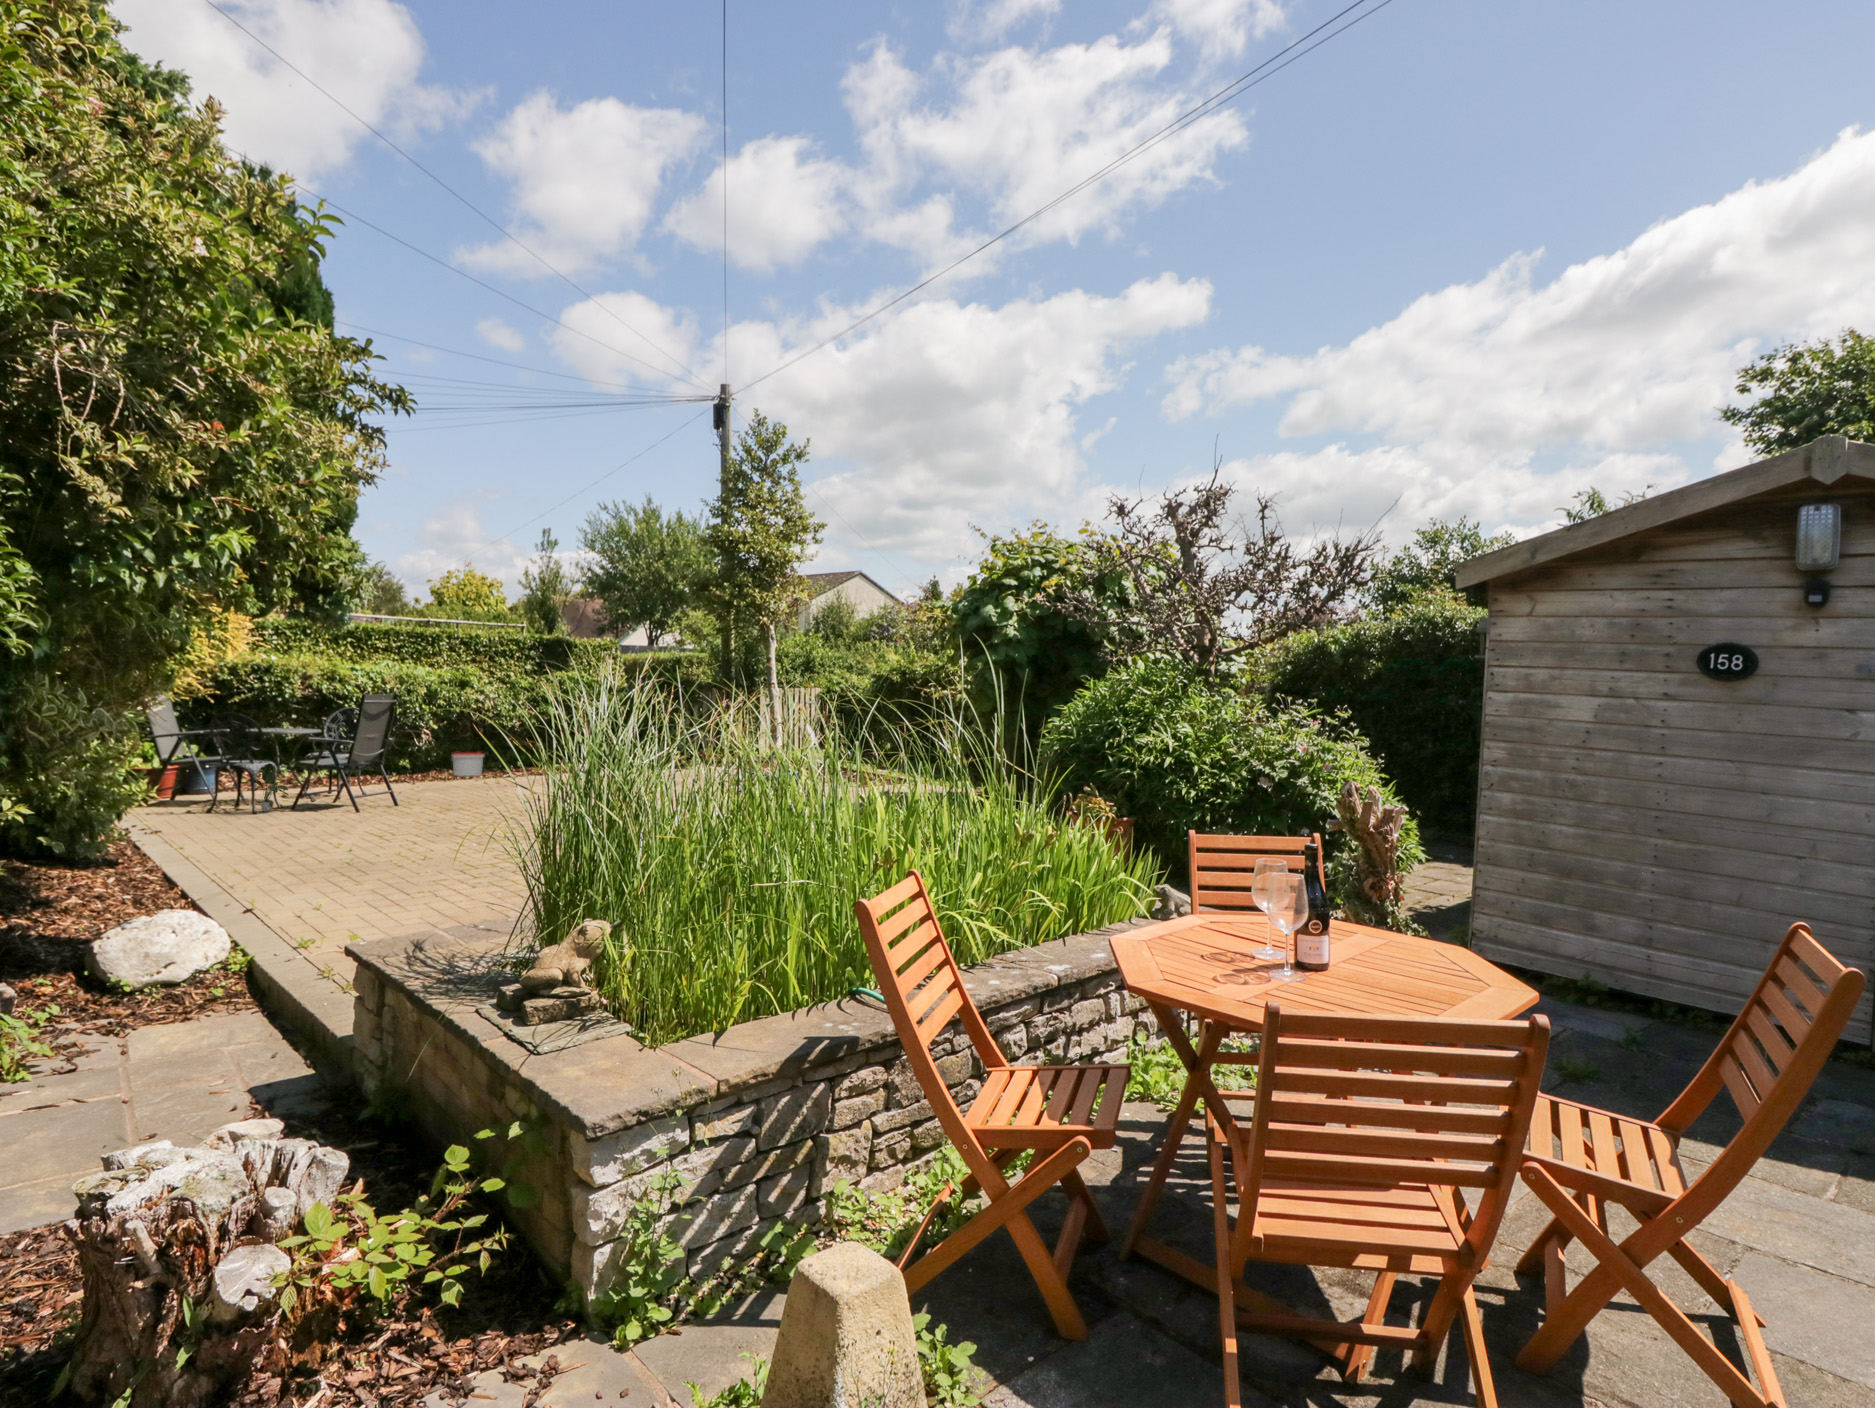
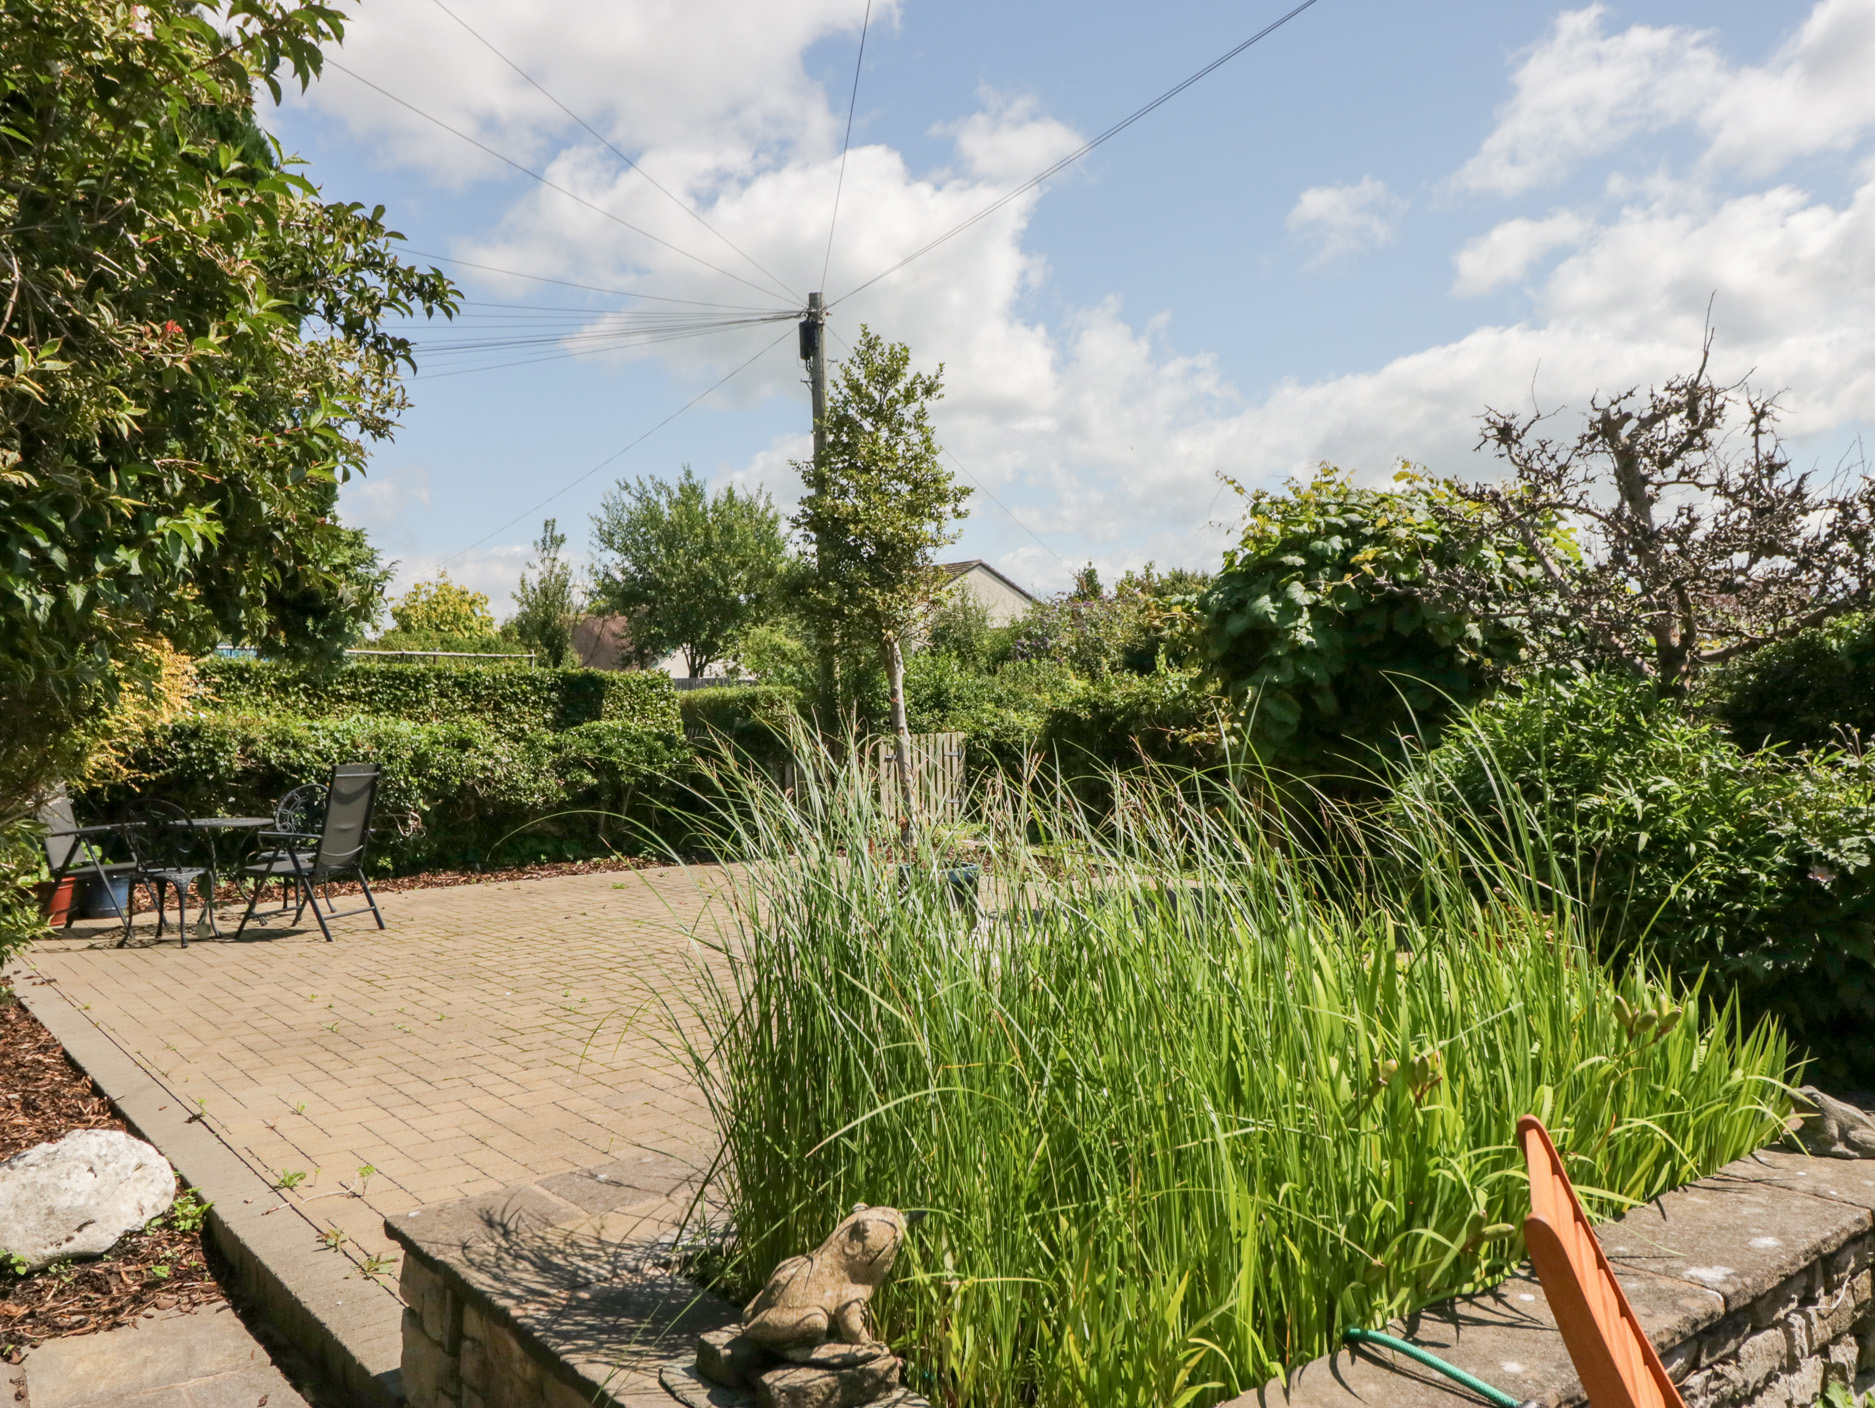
bucket: present [452,751,484,776] -> none [448,841,494,878]

